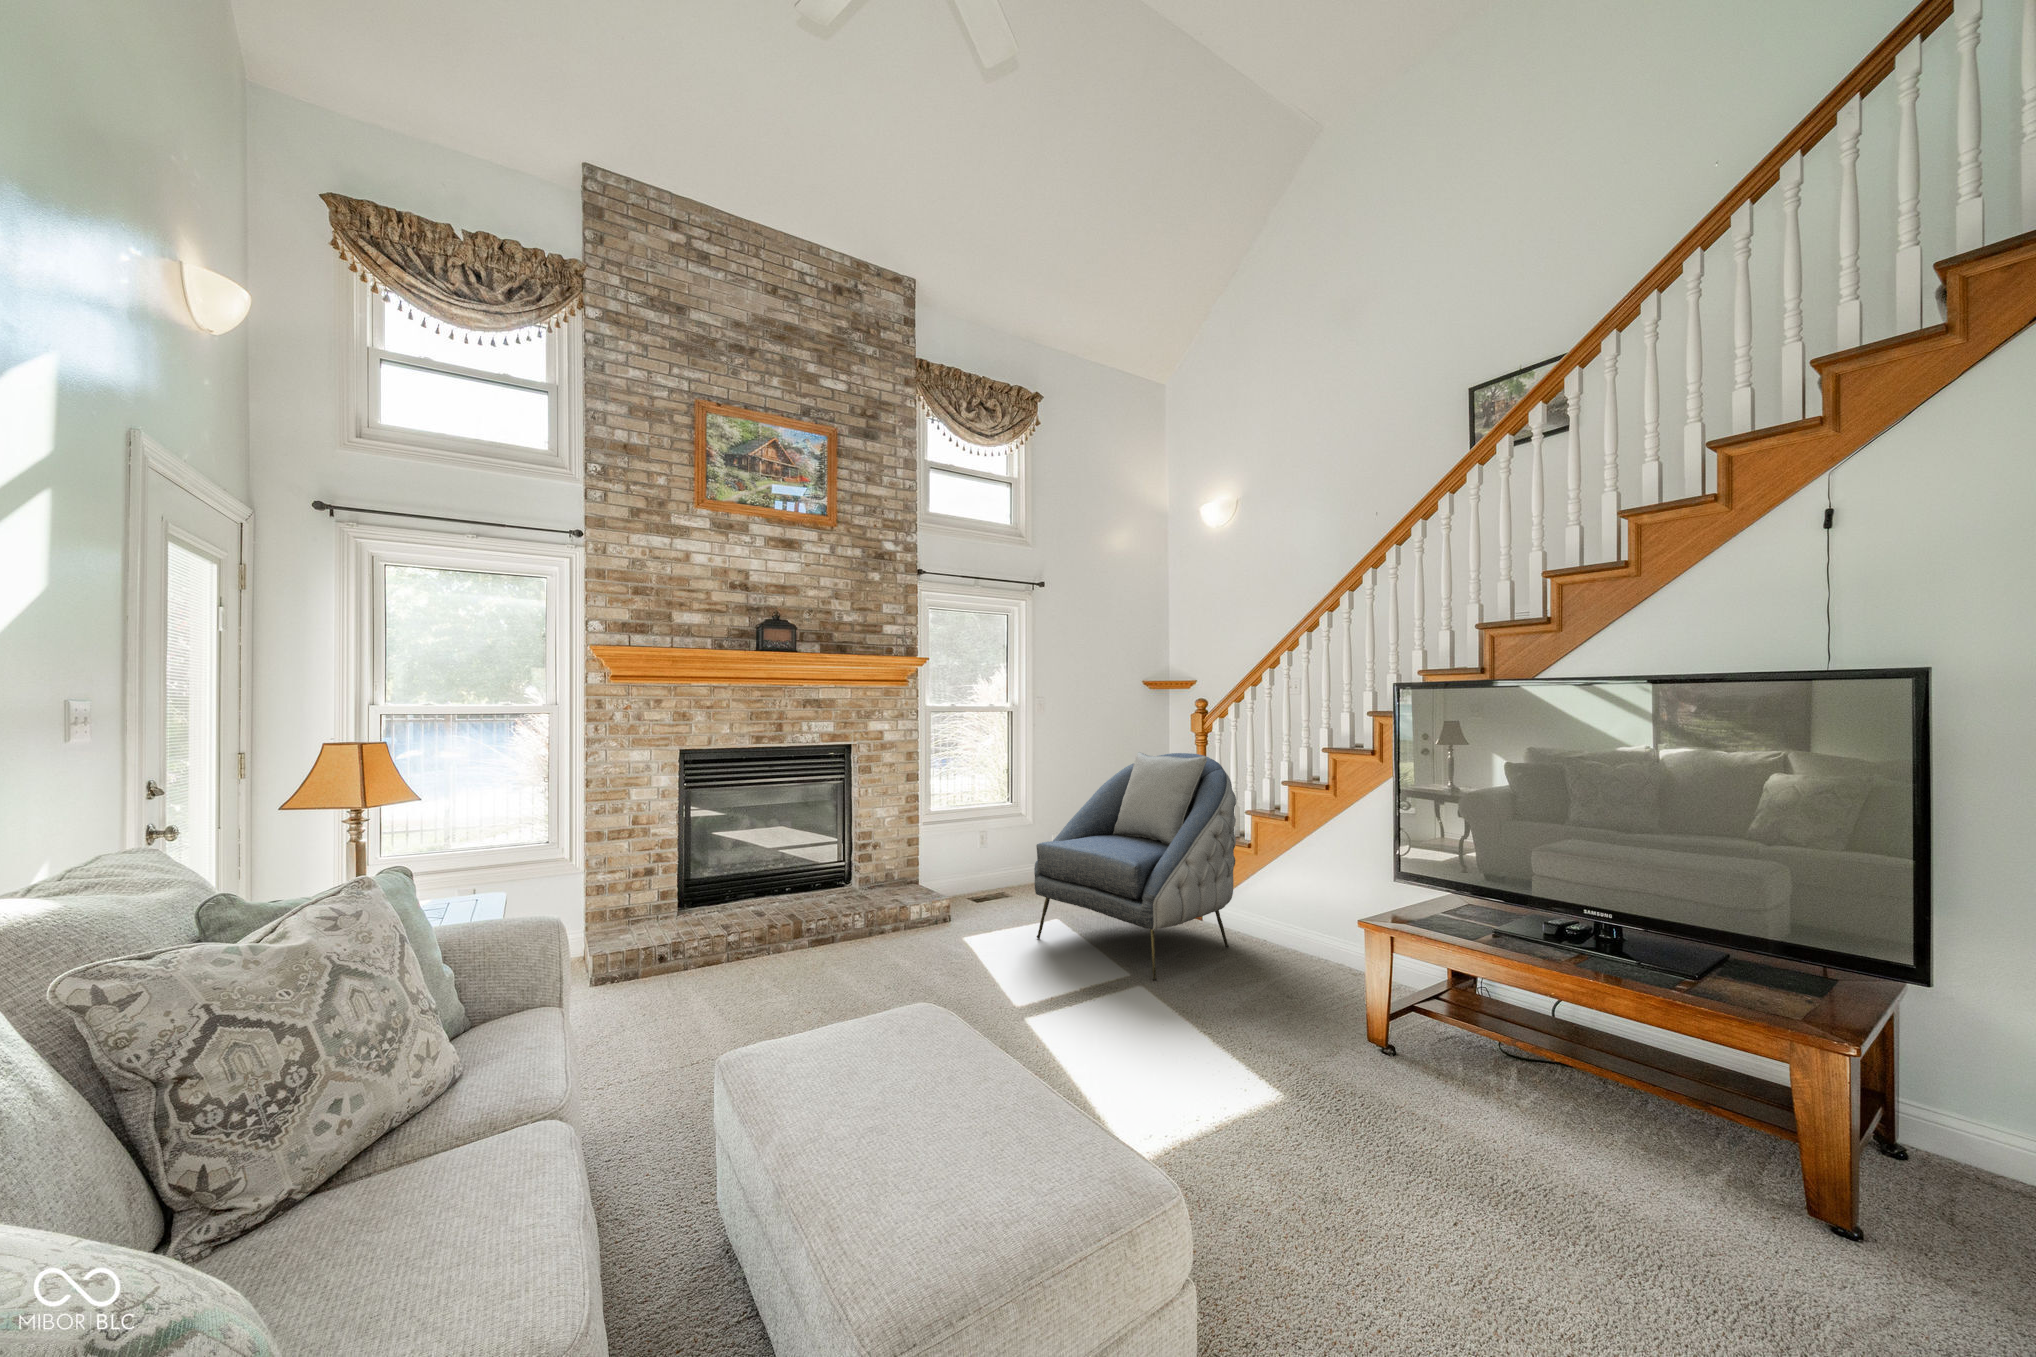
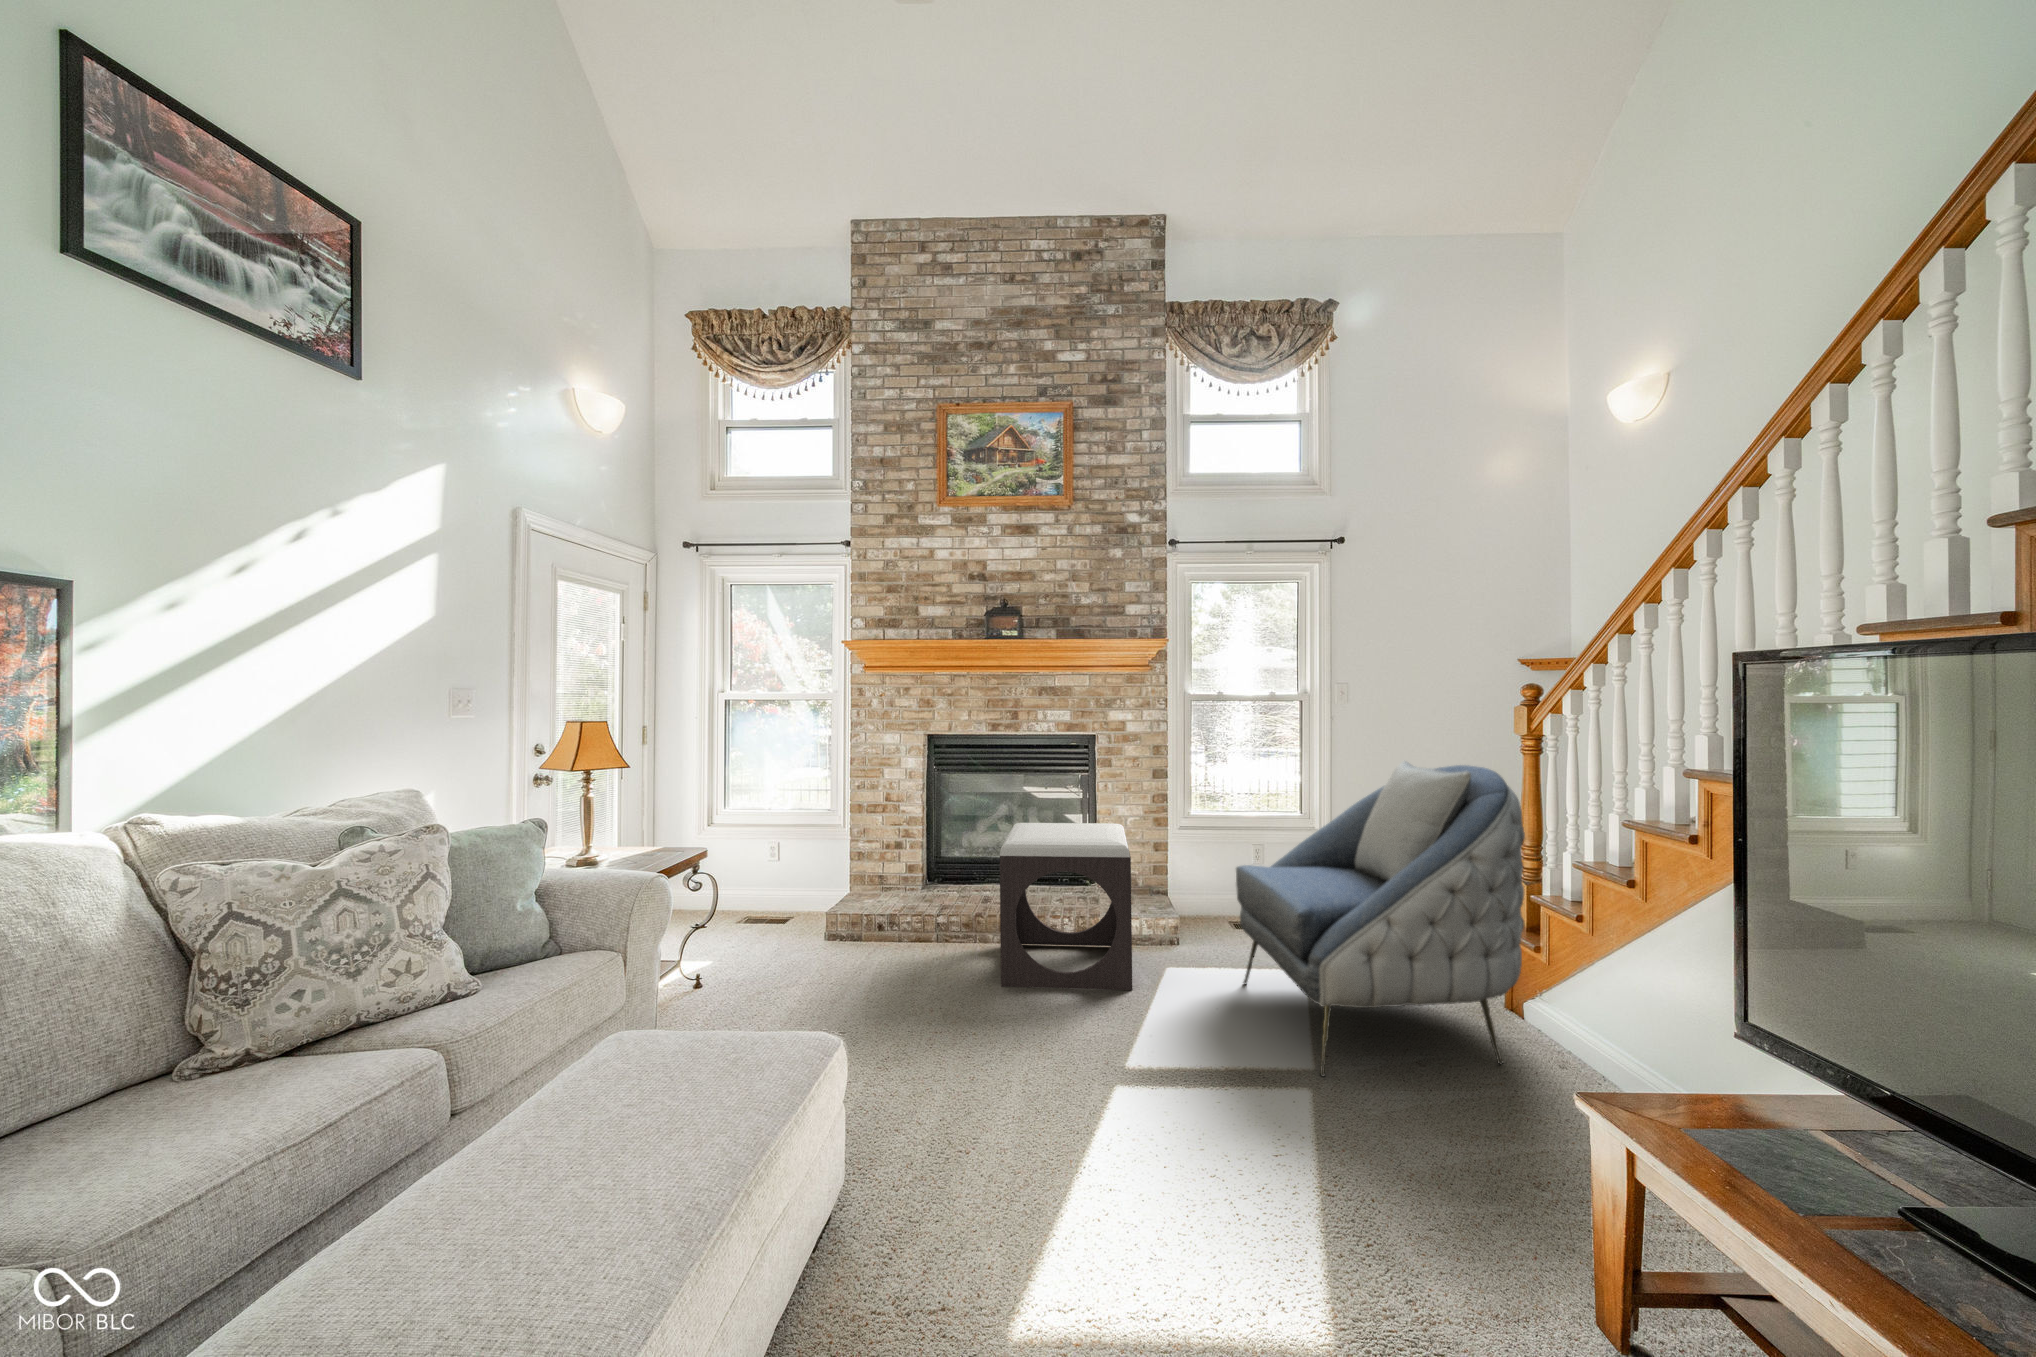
footstool: none [820,823,969,986] -> present [1000,823,1132,990]

